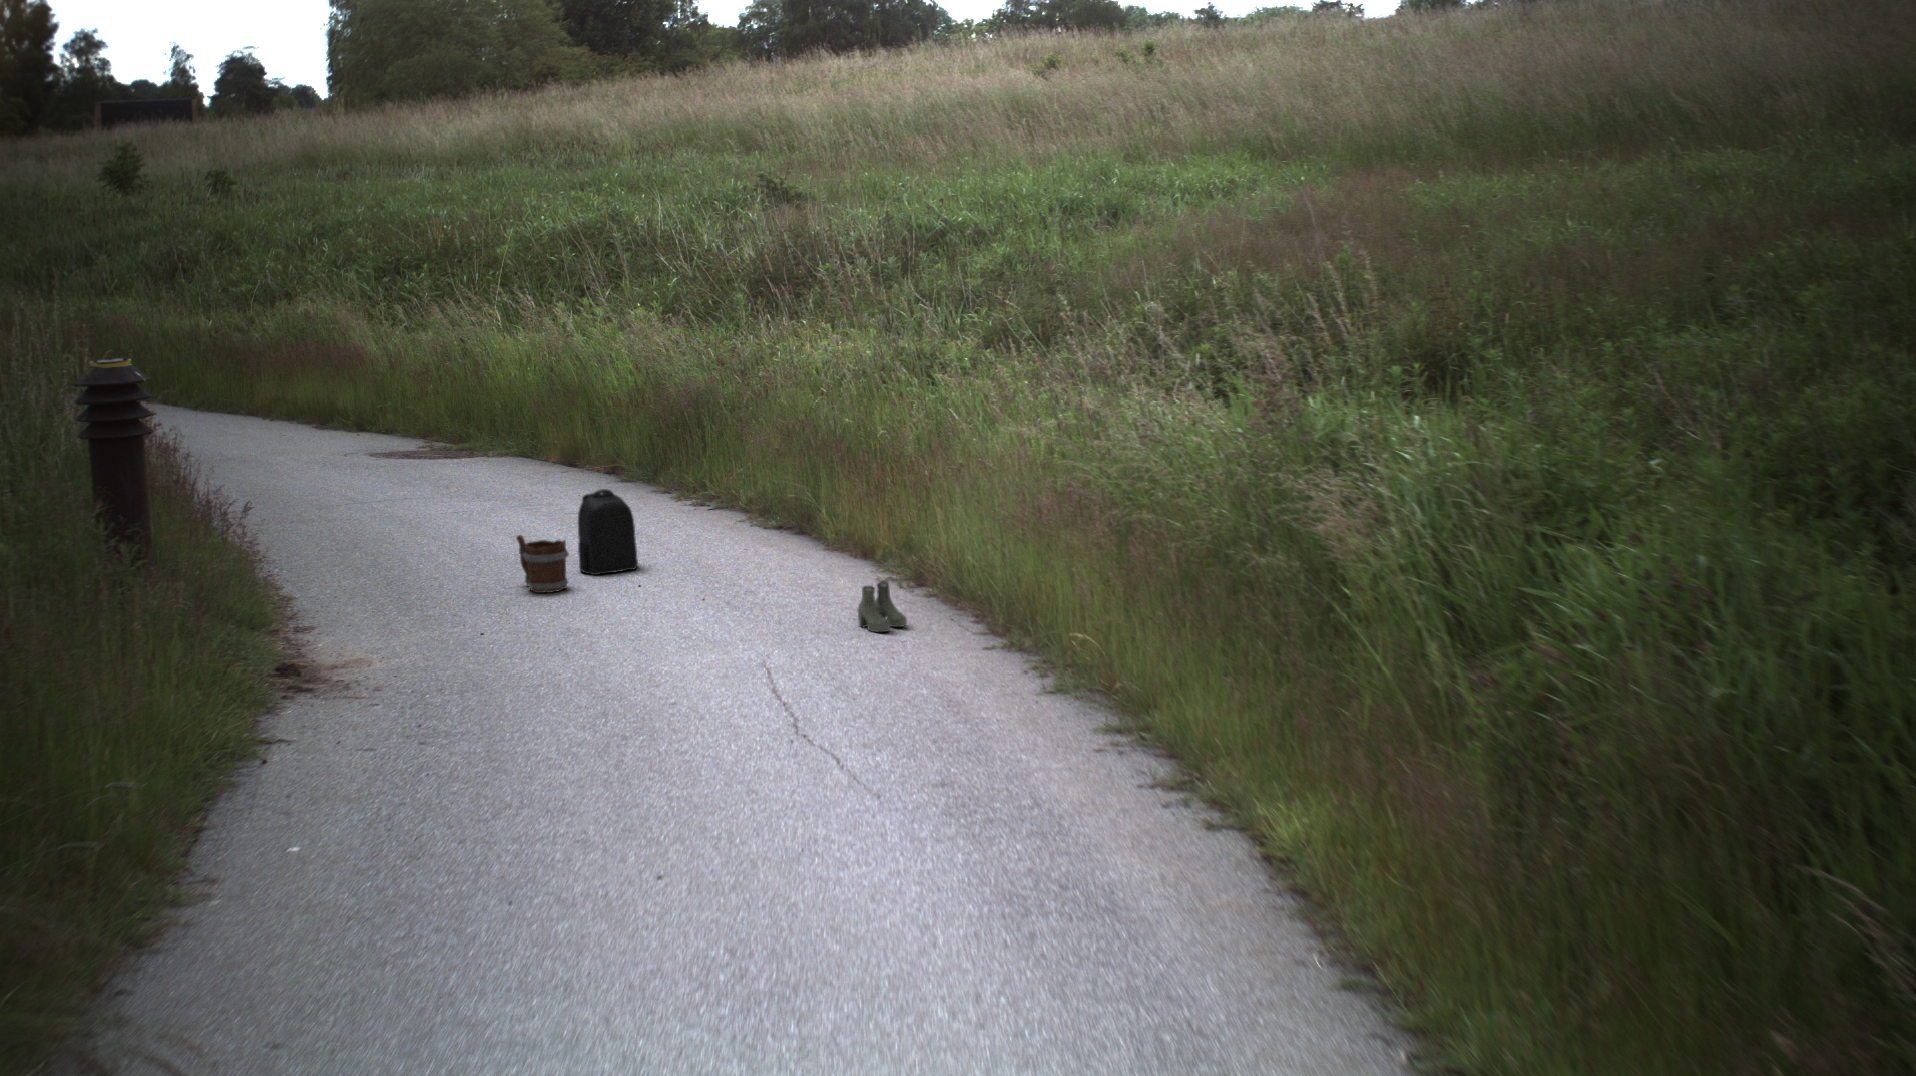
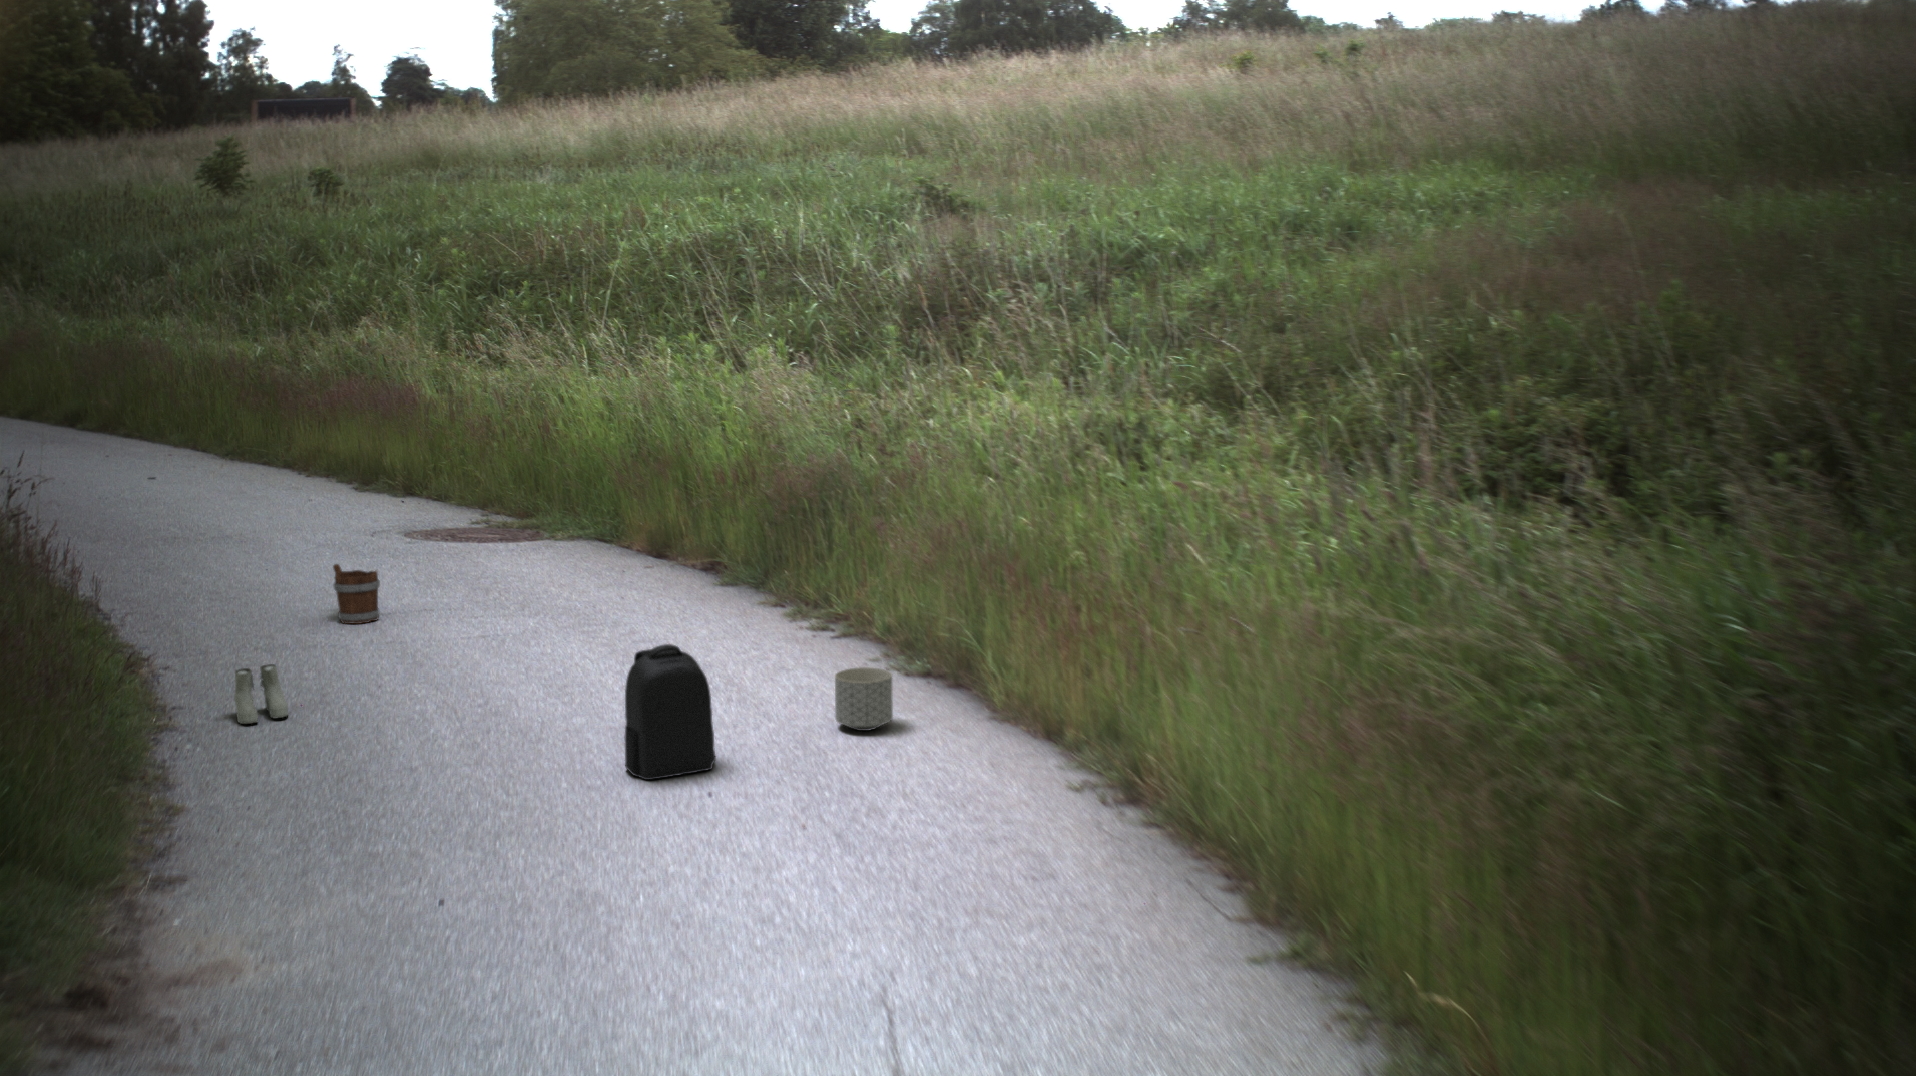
planter: none [714,510,753,550] -> present [835,667,893,731]
bucket: present [516,535,569,593] -> present [333,564,380,624]
boots: present [858,582,907,632] -> present [234,664,288,724]

